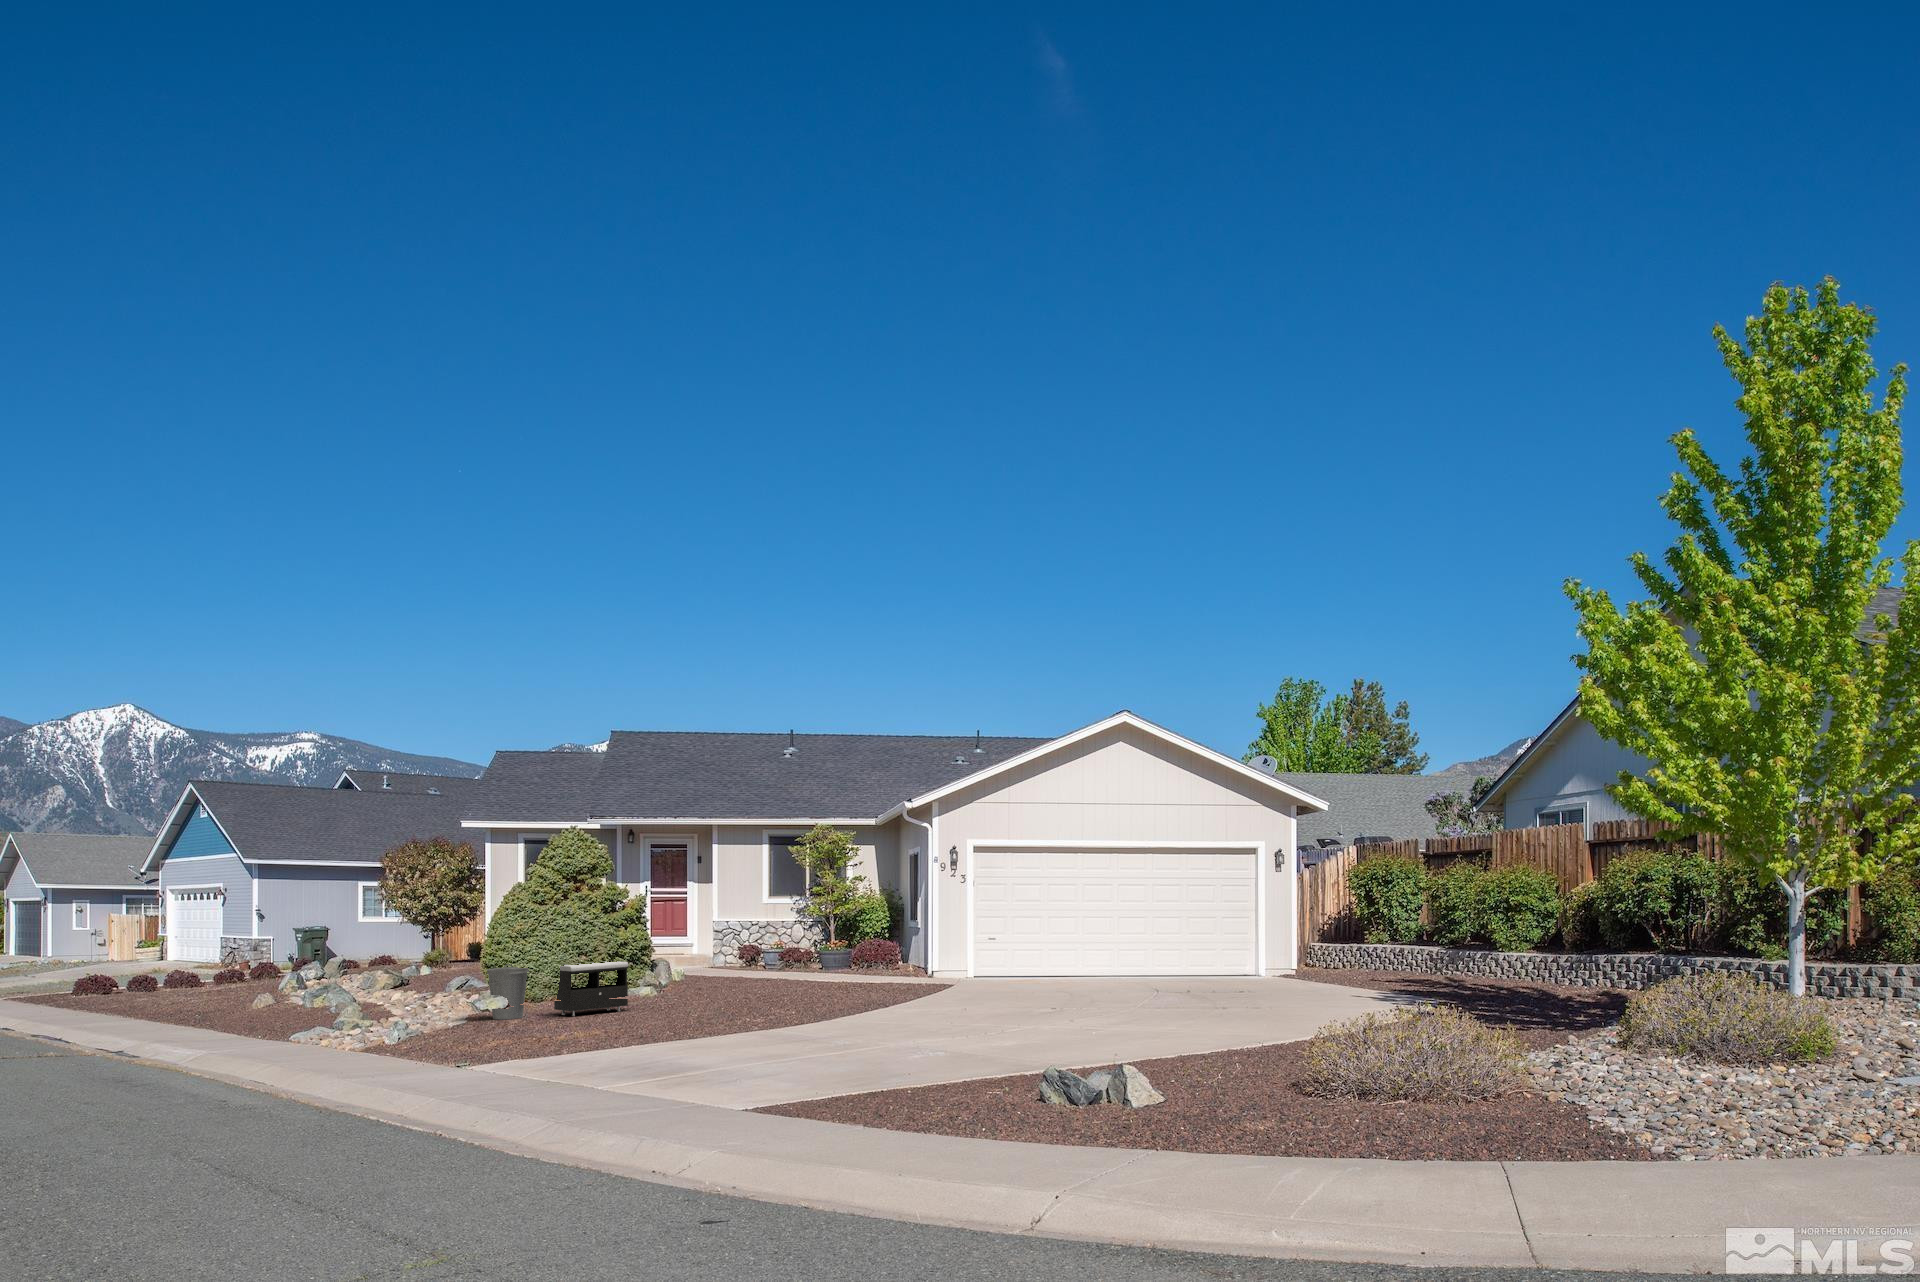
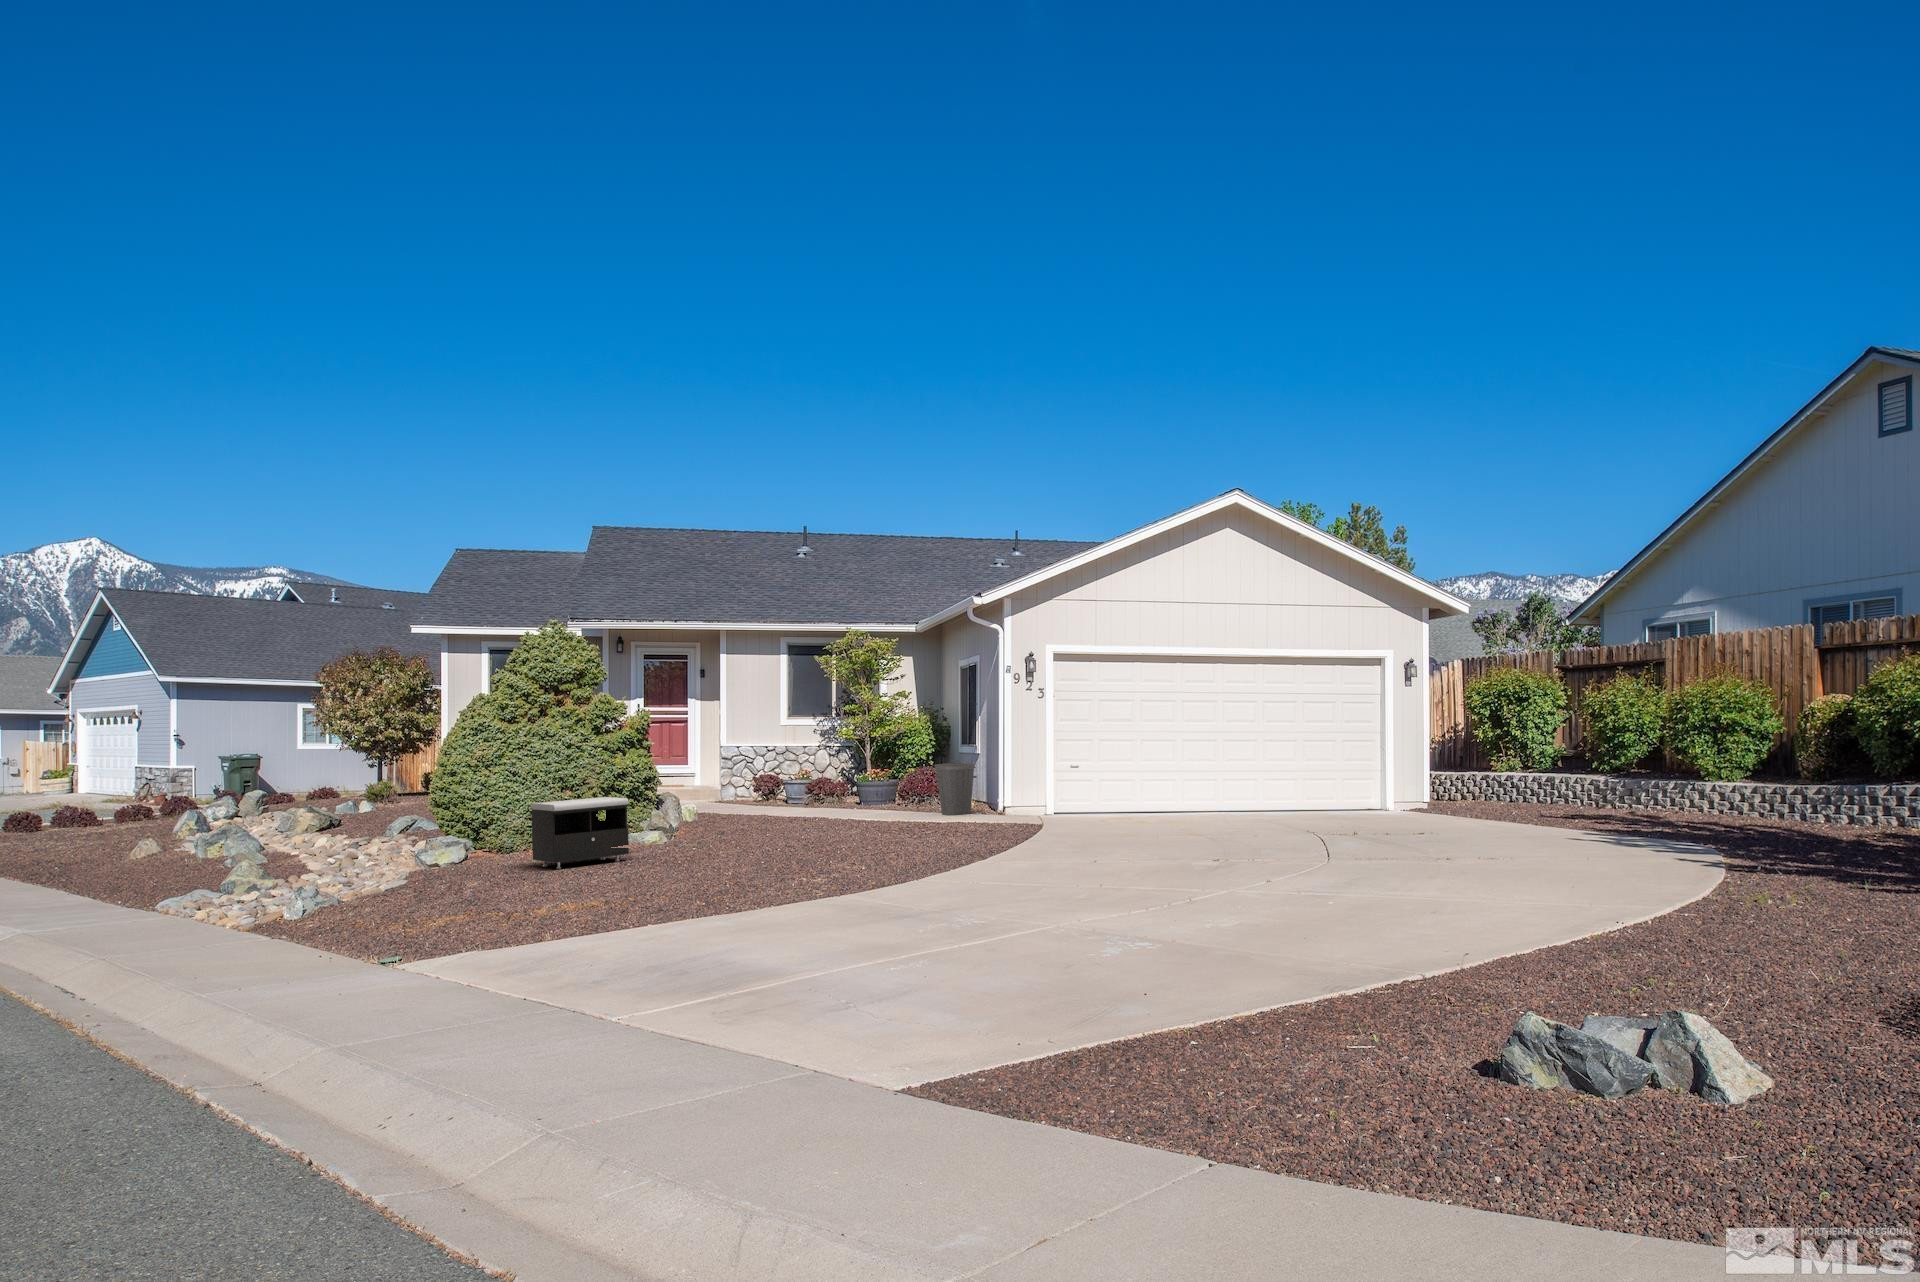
trash can: present [487,964,529,1020] -> present [934,760,977,815]

